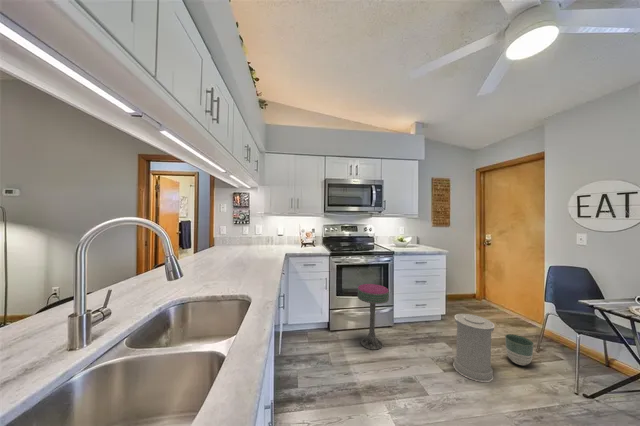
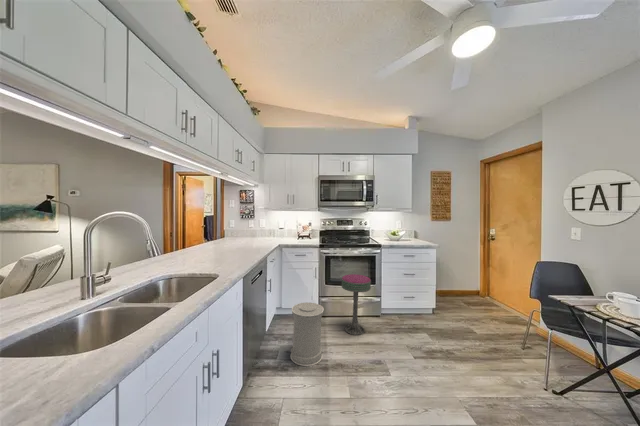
trash can: present [453,314,494,382] -> present [291,302,324,366]
planter: present [505,334,534,365] -> none [484,328,511,359]

